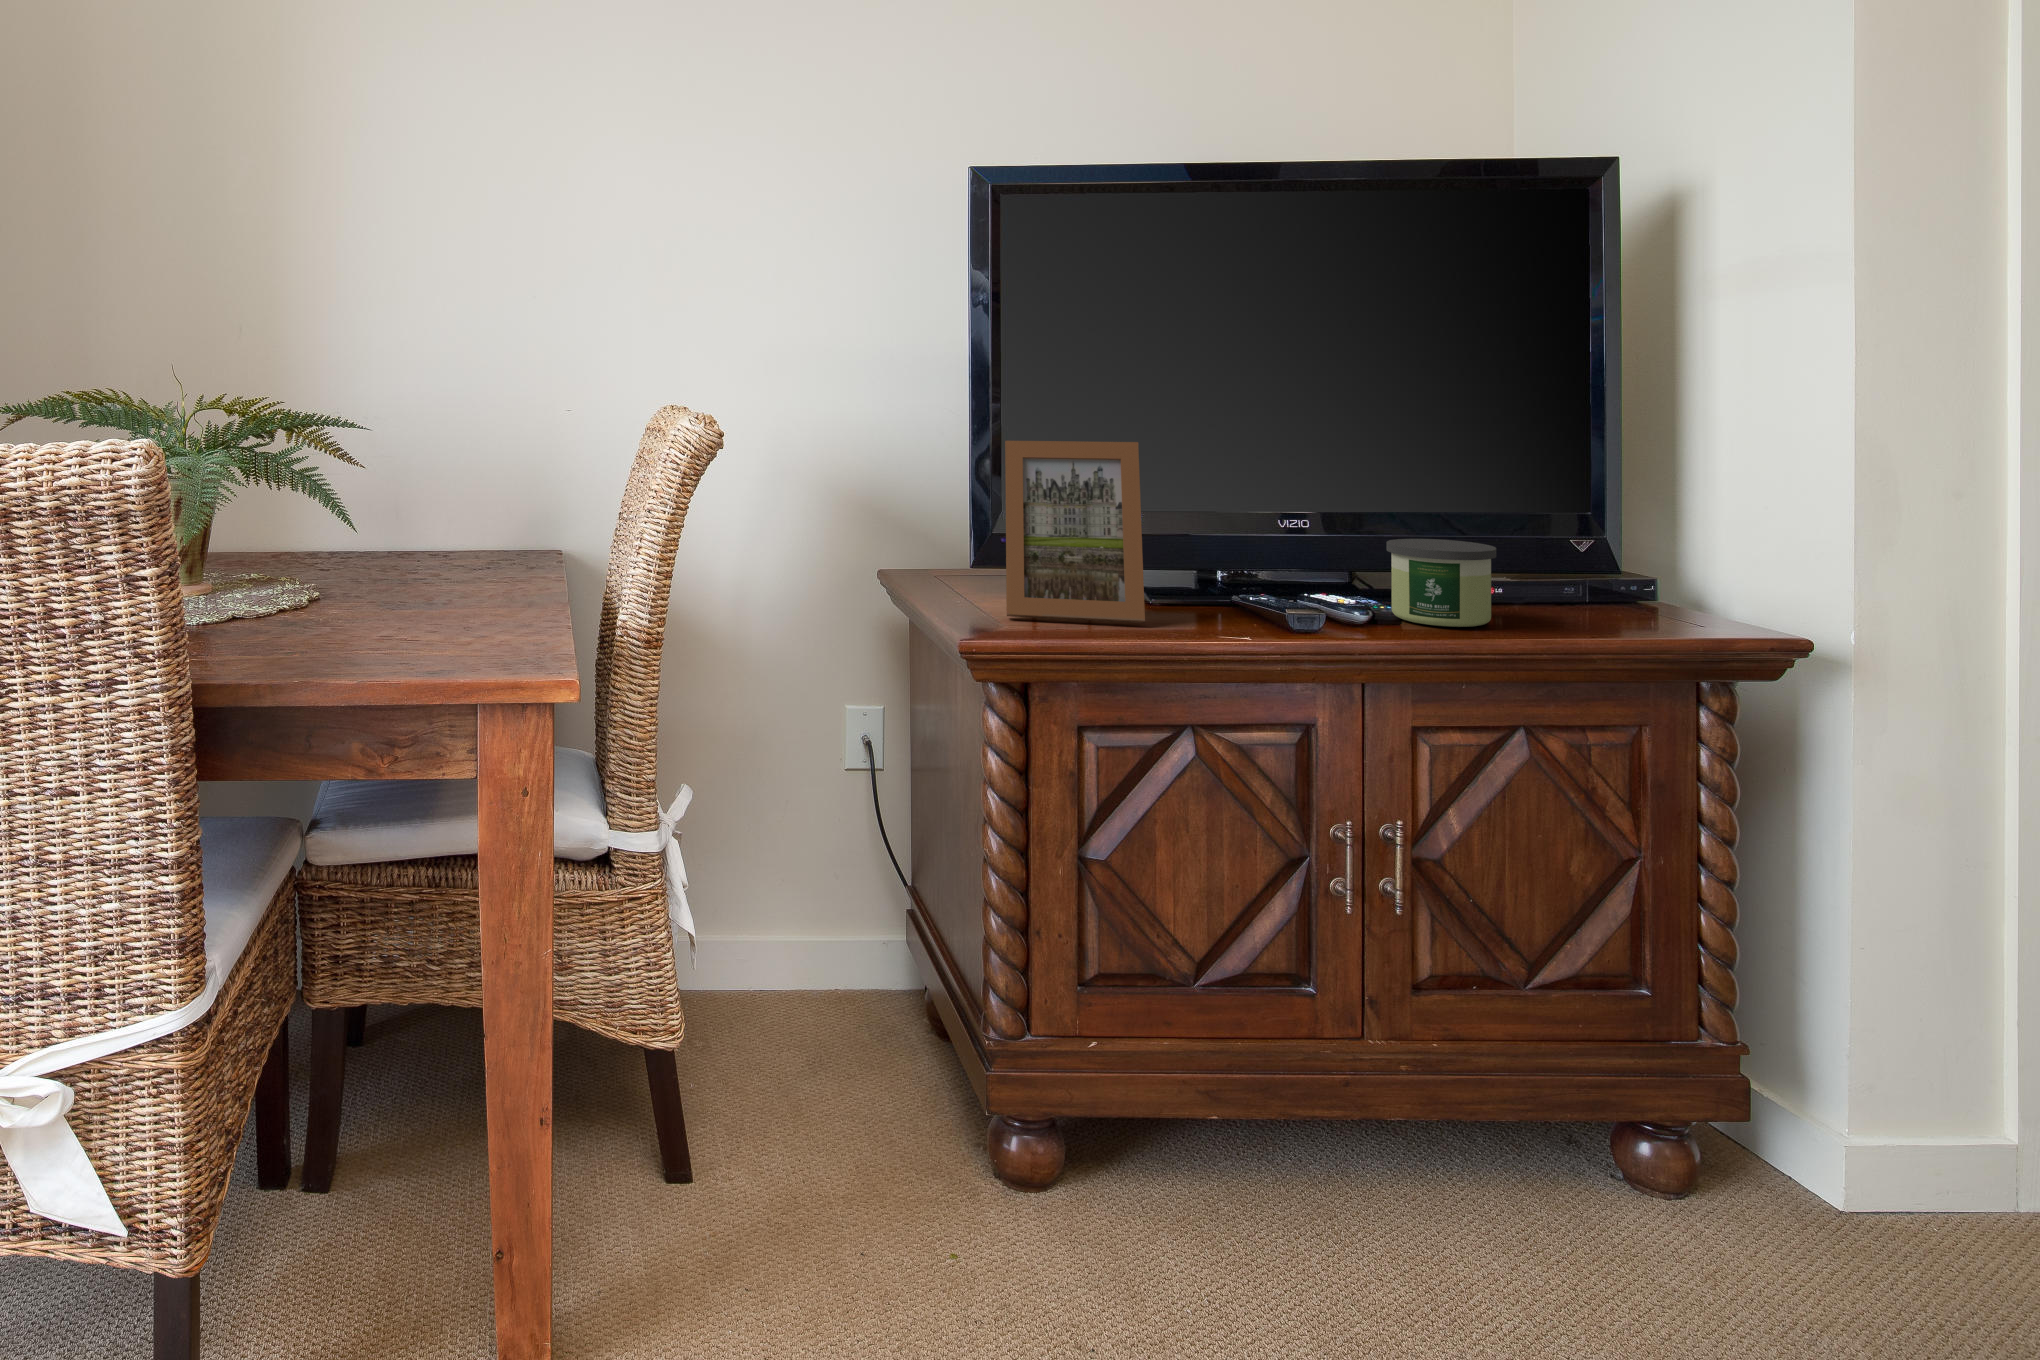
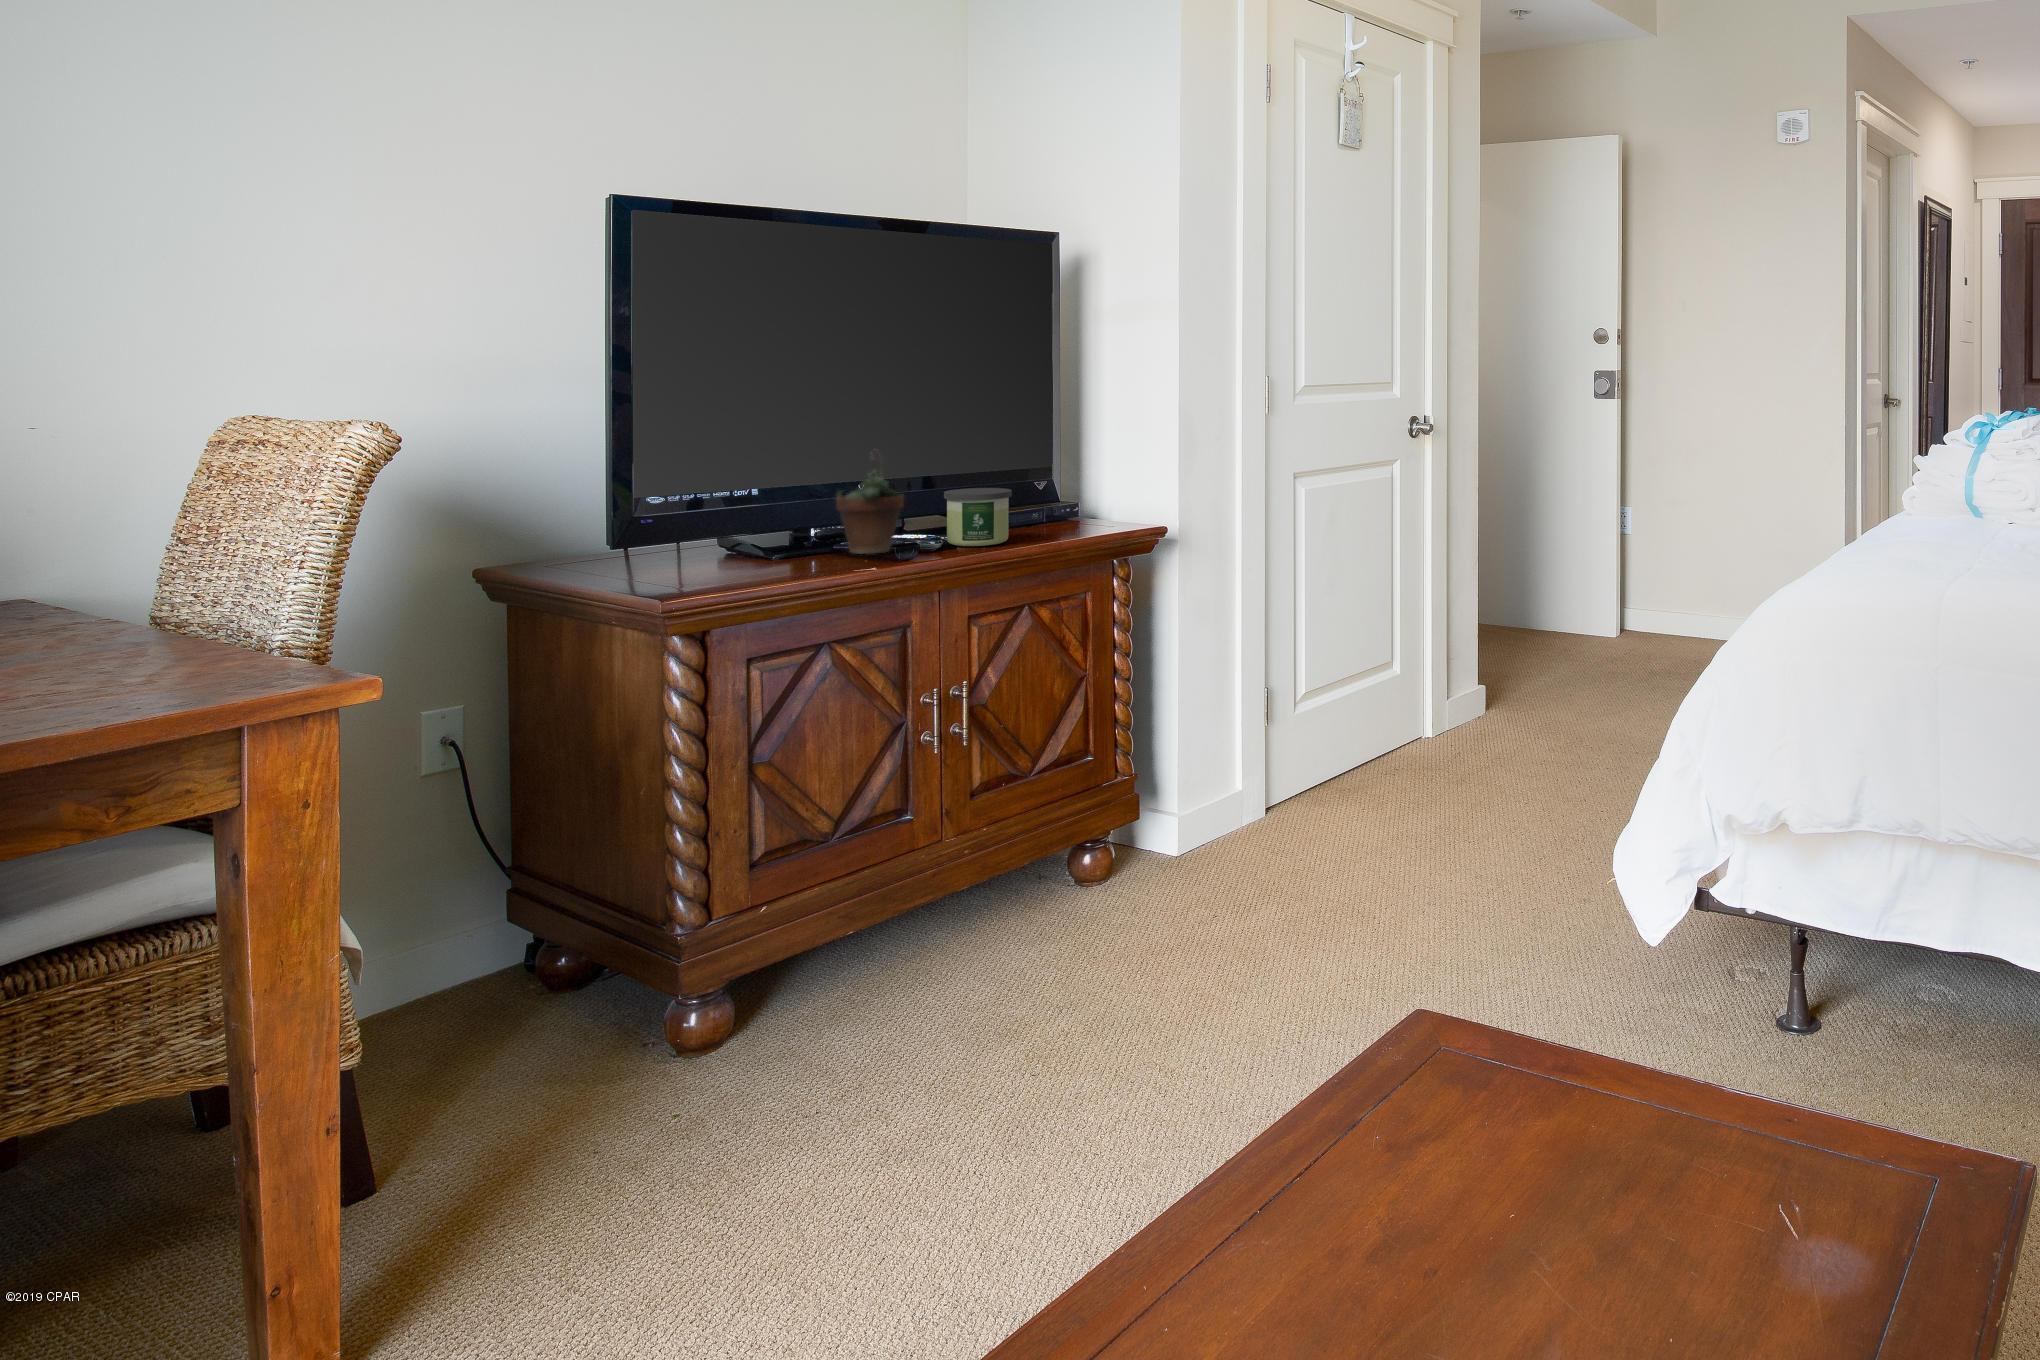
picture frame: present [1005,441,1145,623] -> none [657,429,794,583]
succulent plant: none [1226,475,1321,615] -> present [836,451,904,554]

